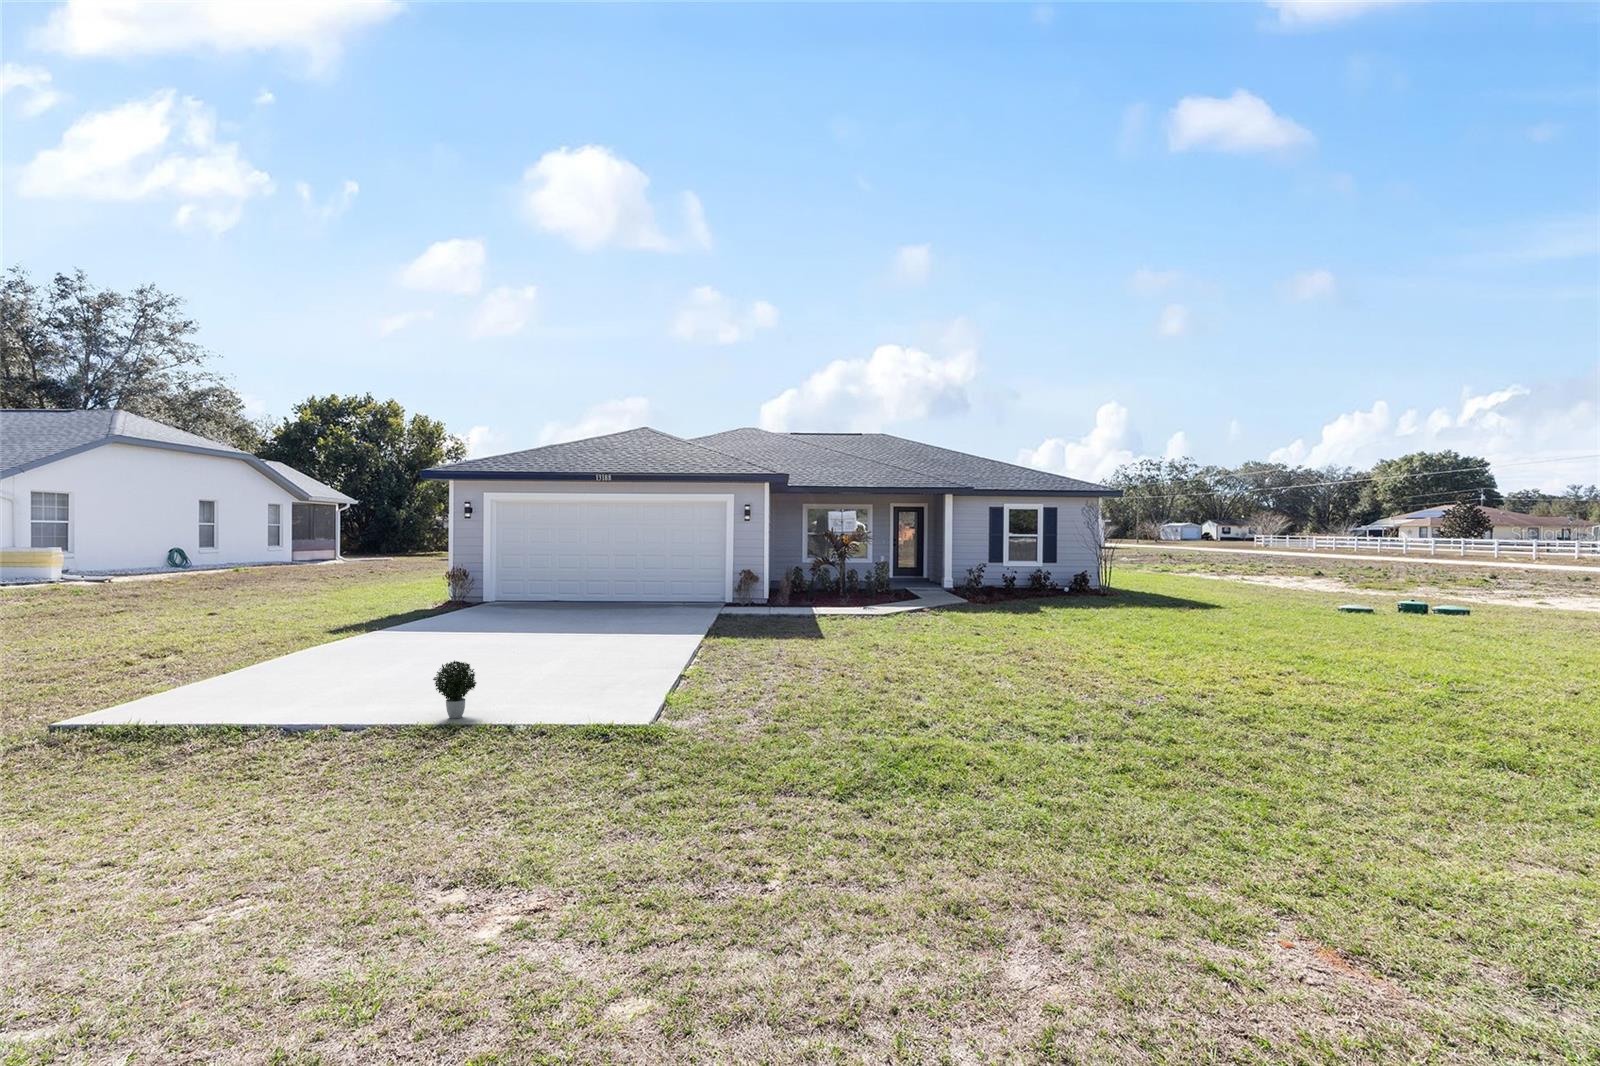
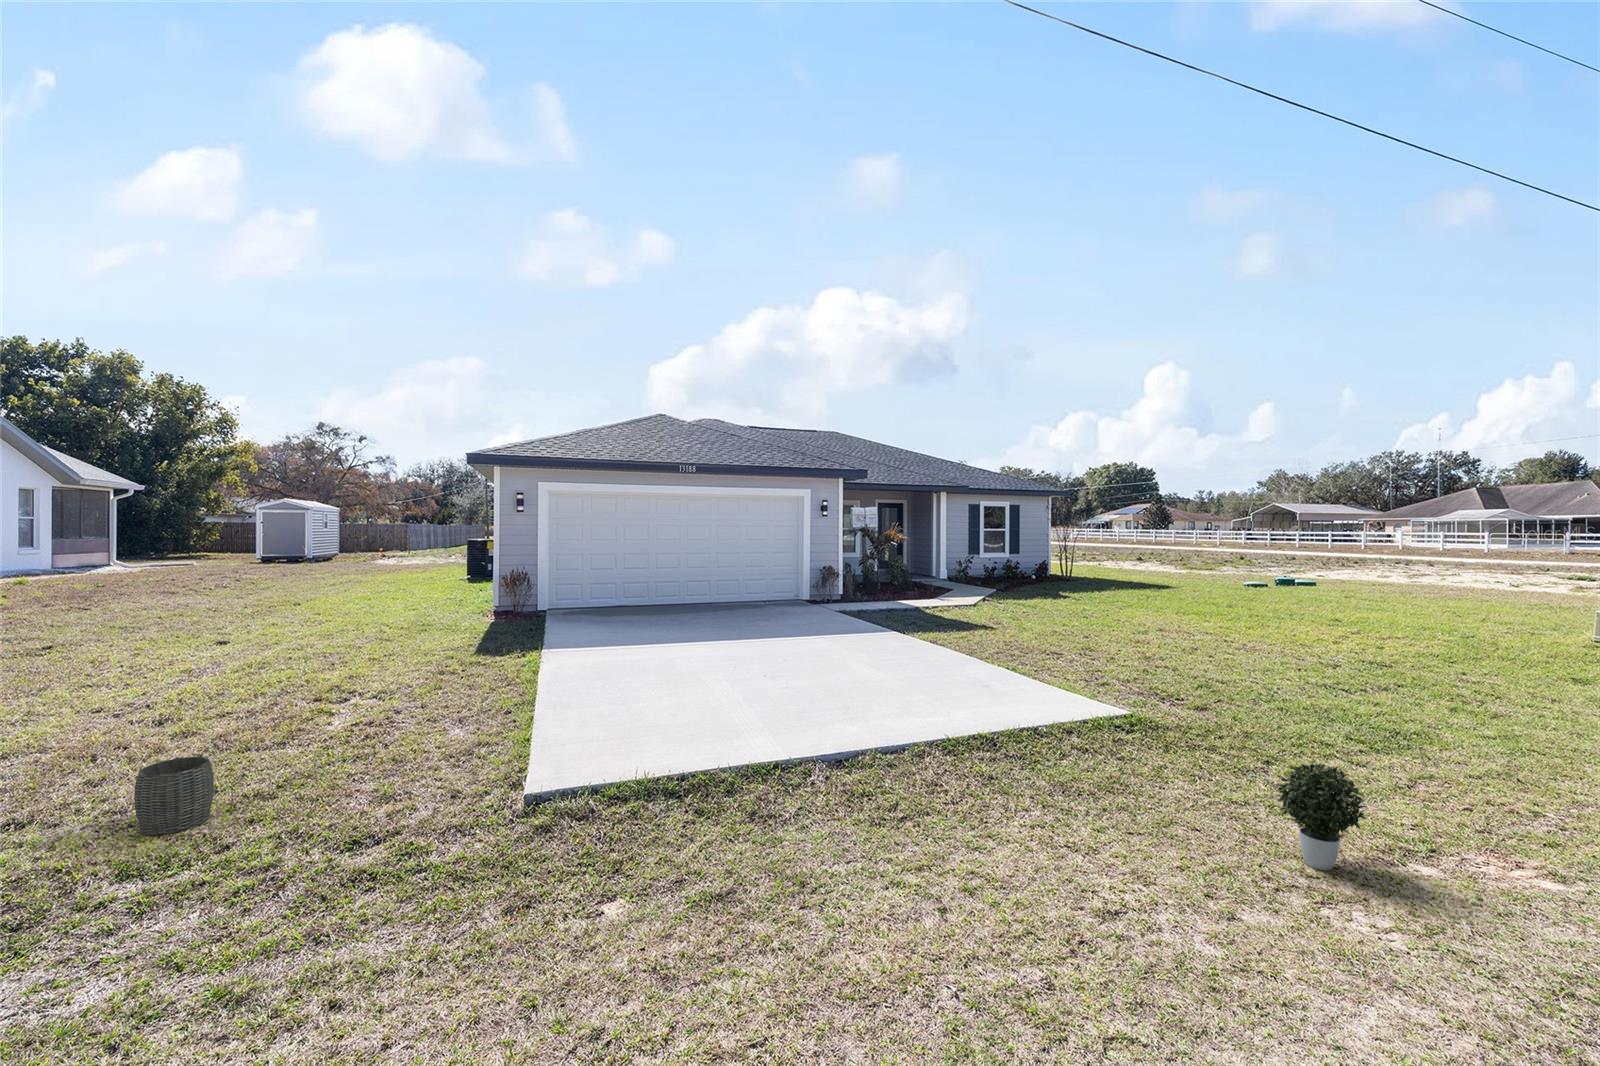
woven basket: none [80,635,115,666] -> present [134,757,214,836]

